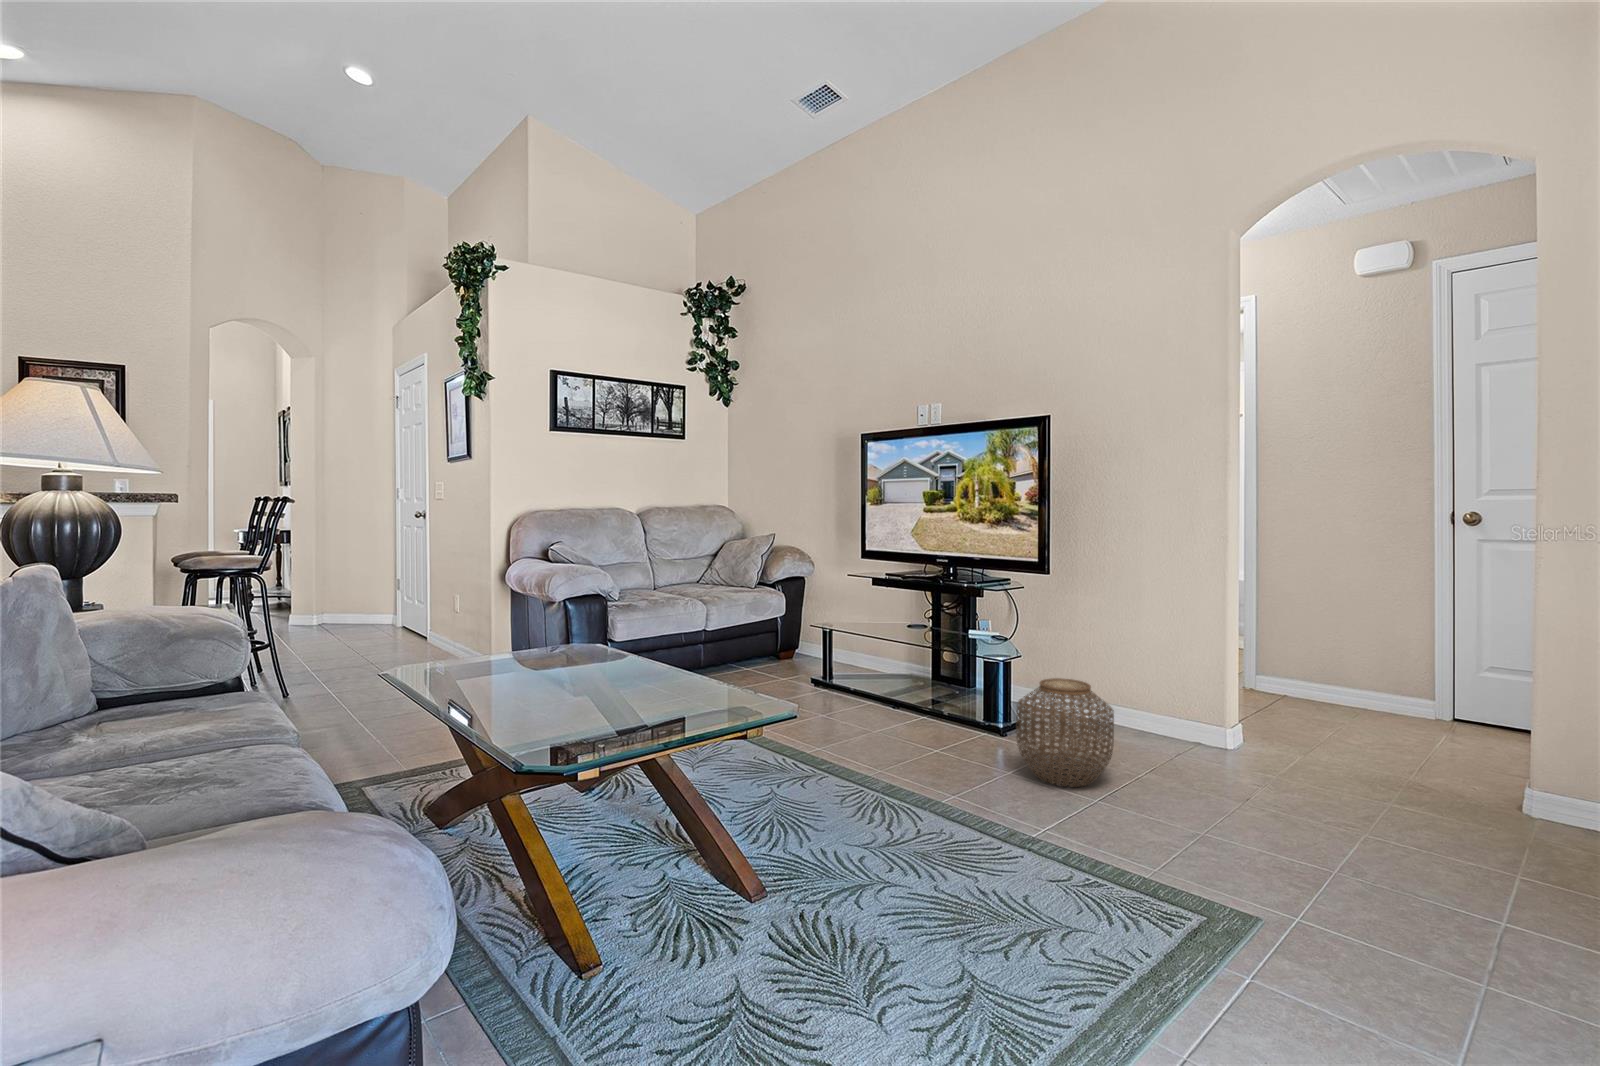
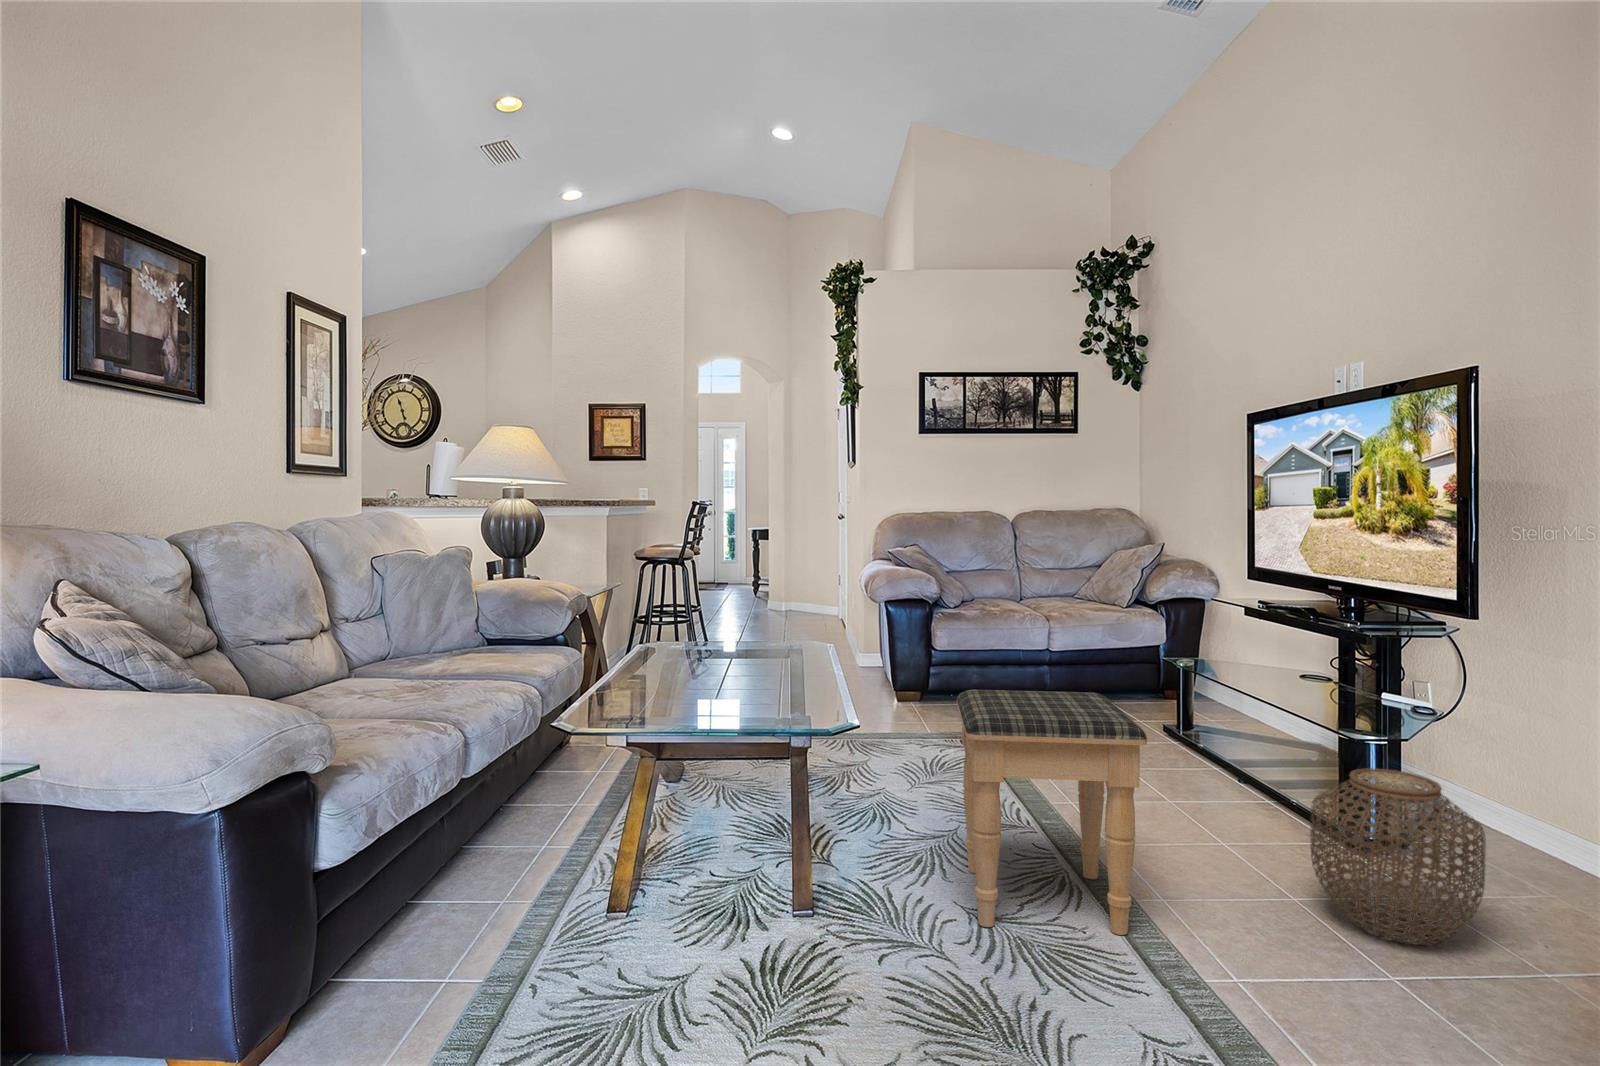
footstool: none [795,650,971,849] -> present [957,690,1147,935]

